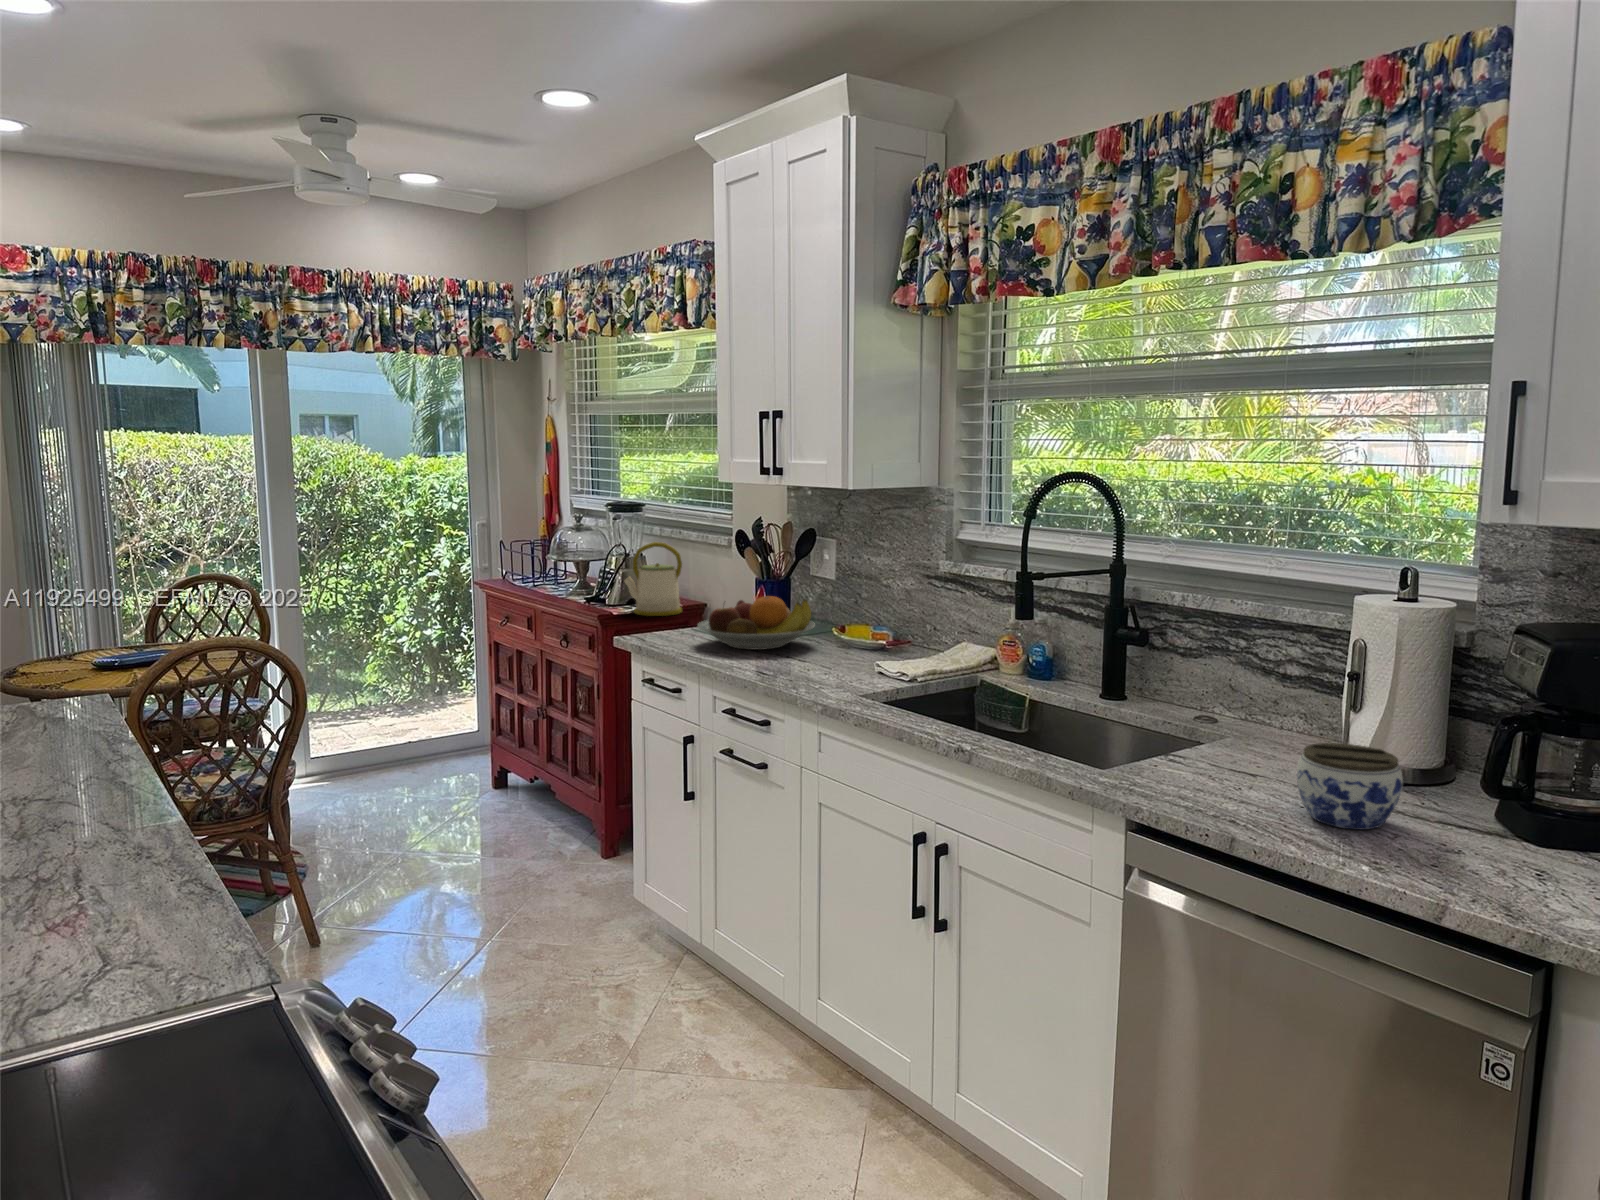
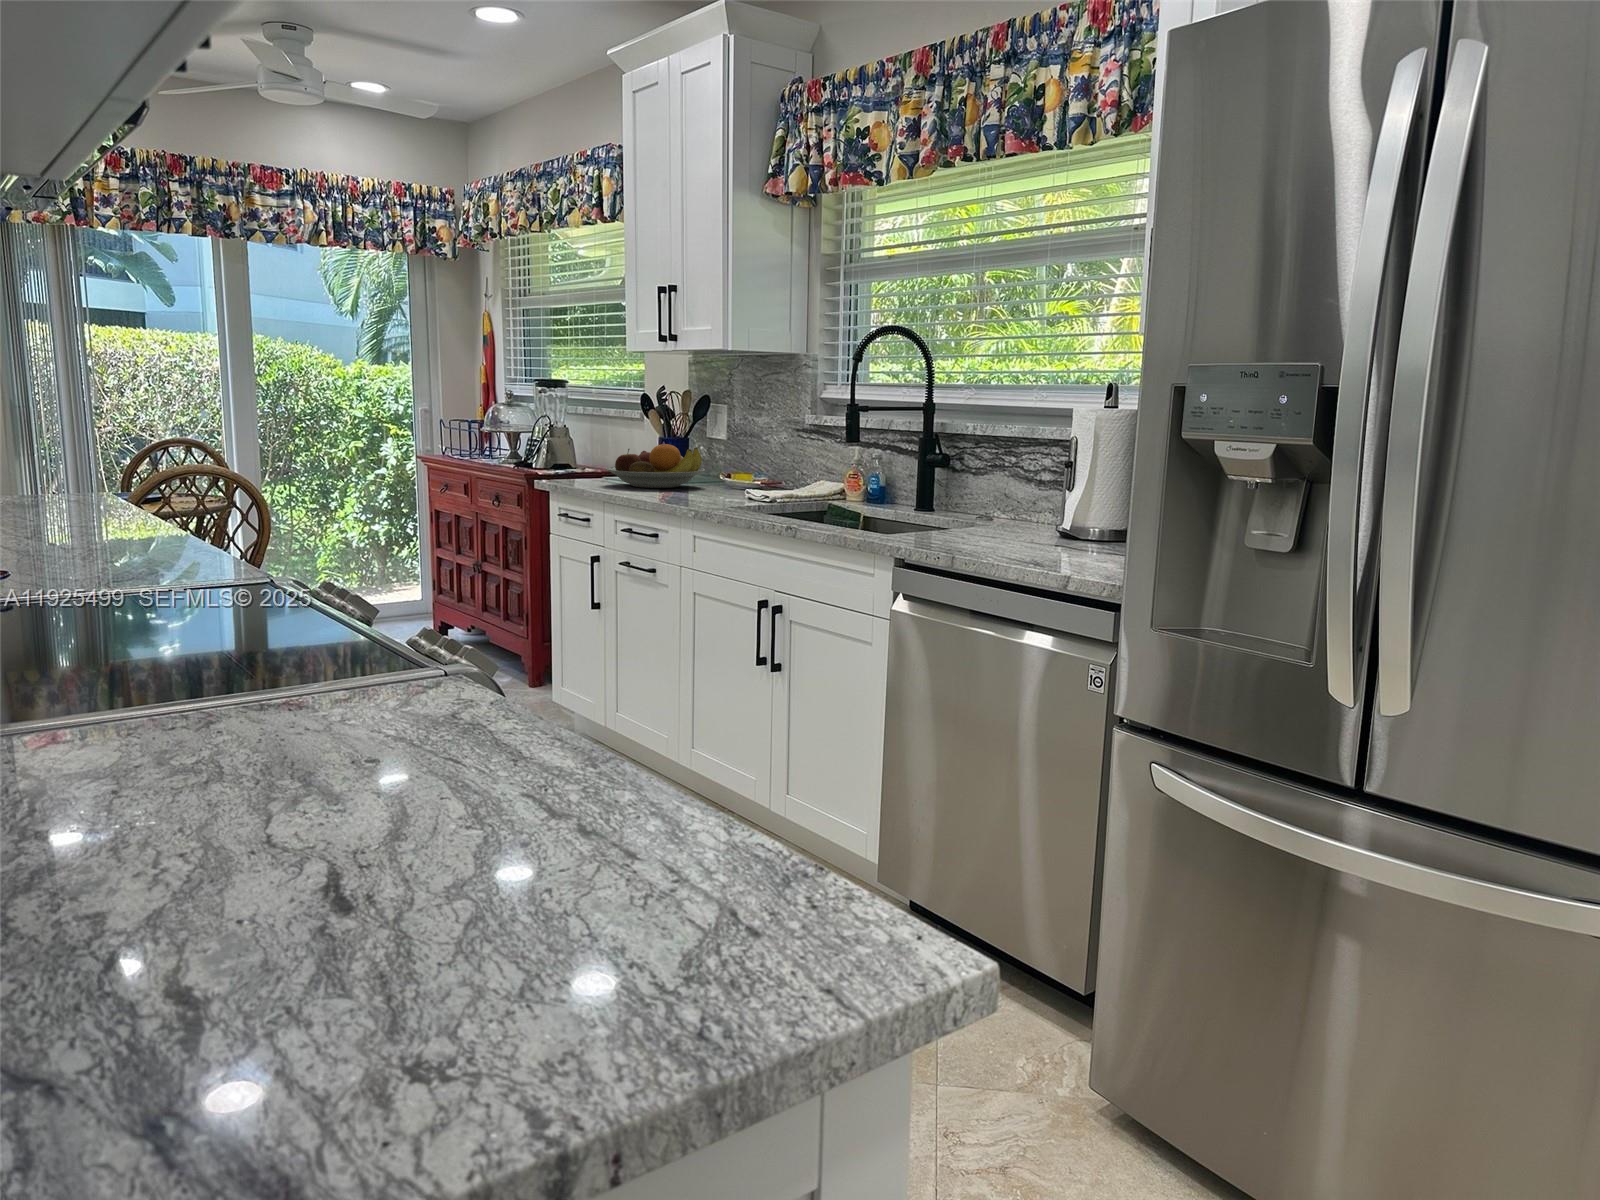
kettle: present [624,542,682,616] -> none [548,410,599,473]
jar: present [1297,743,1403,830] -> none [1007,495,1077,550]

